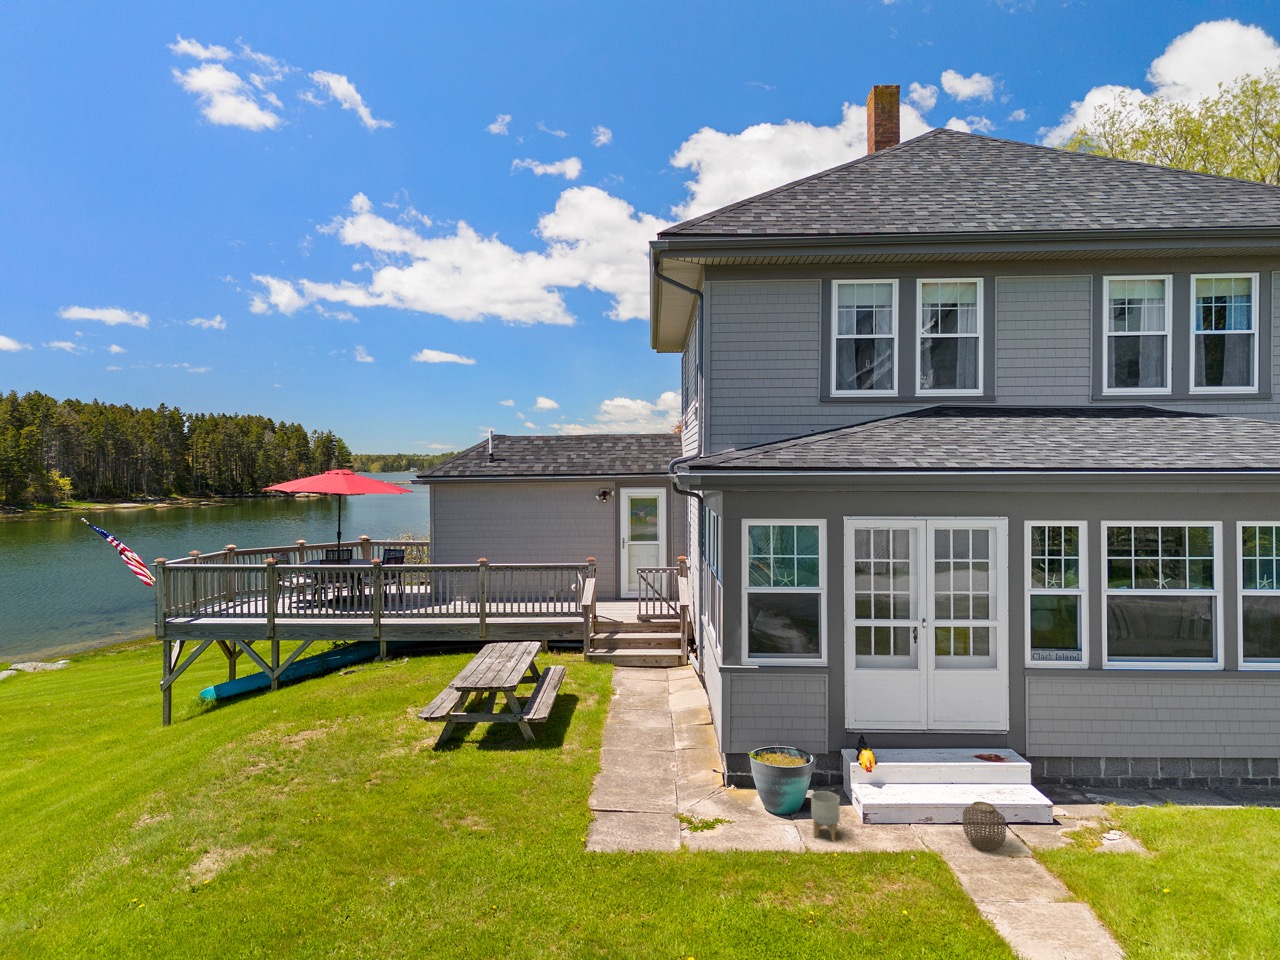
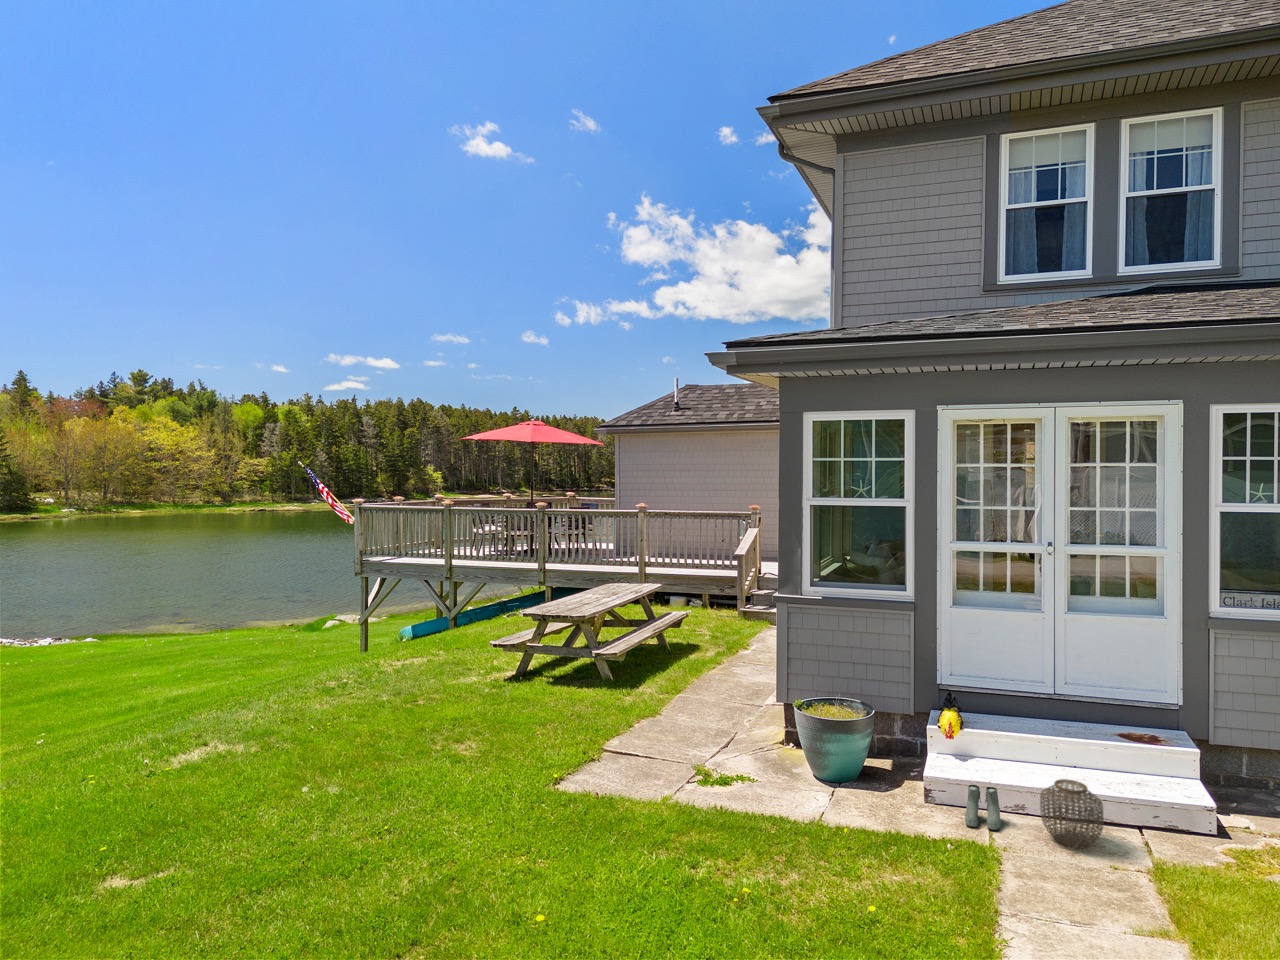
planter: present [811,791,840,841] -> none [835,741,872,802]
boots: none [911,814,938,848] -> present [965,785,1000,830]

